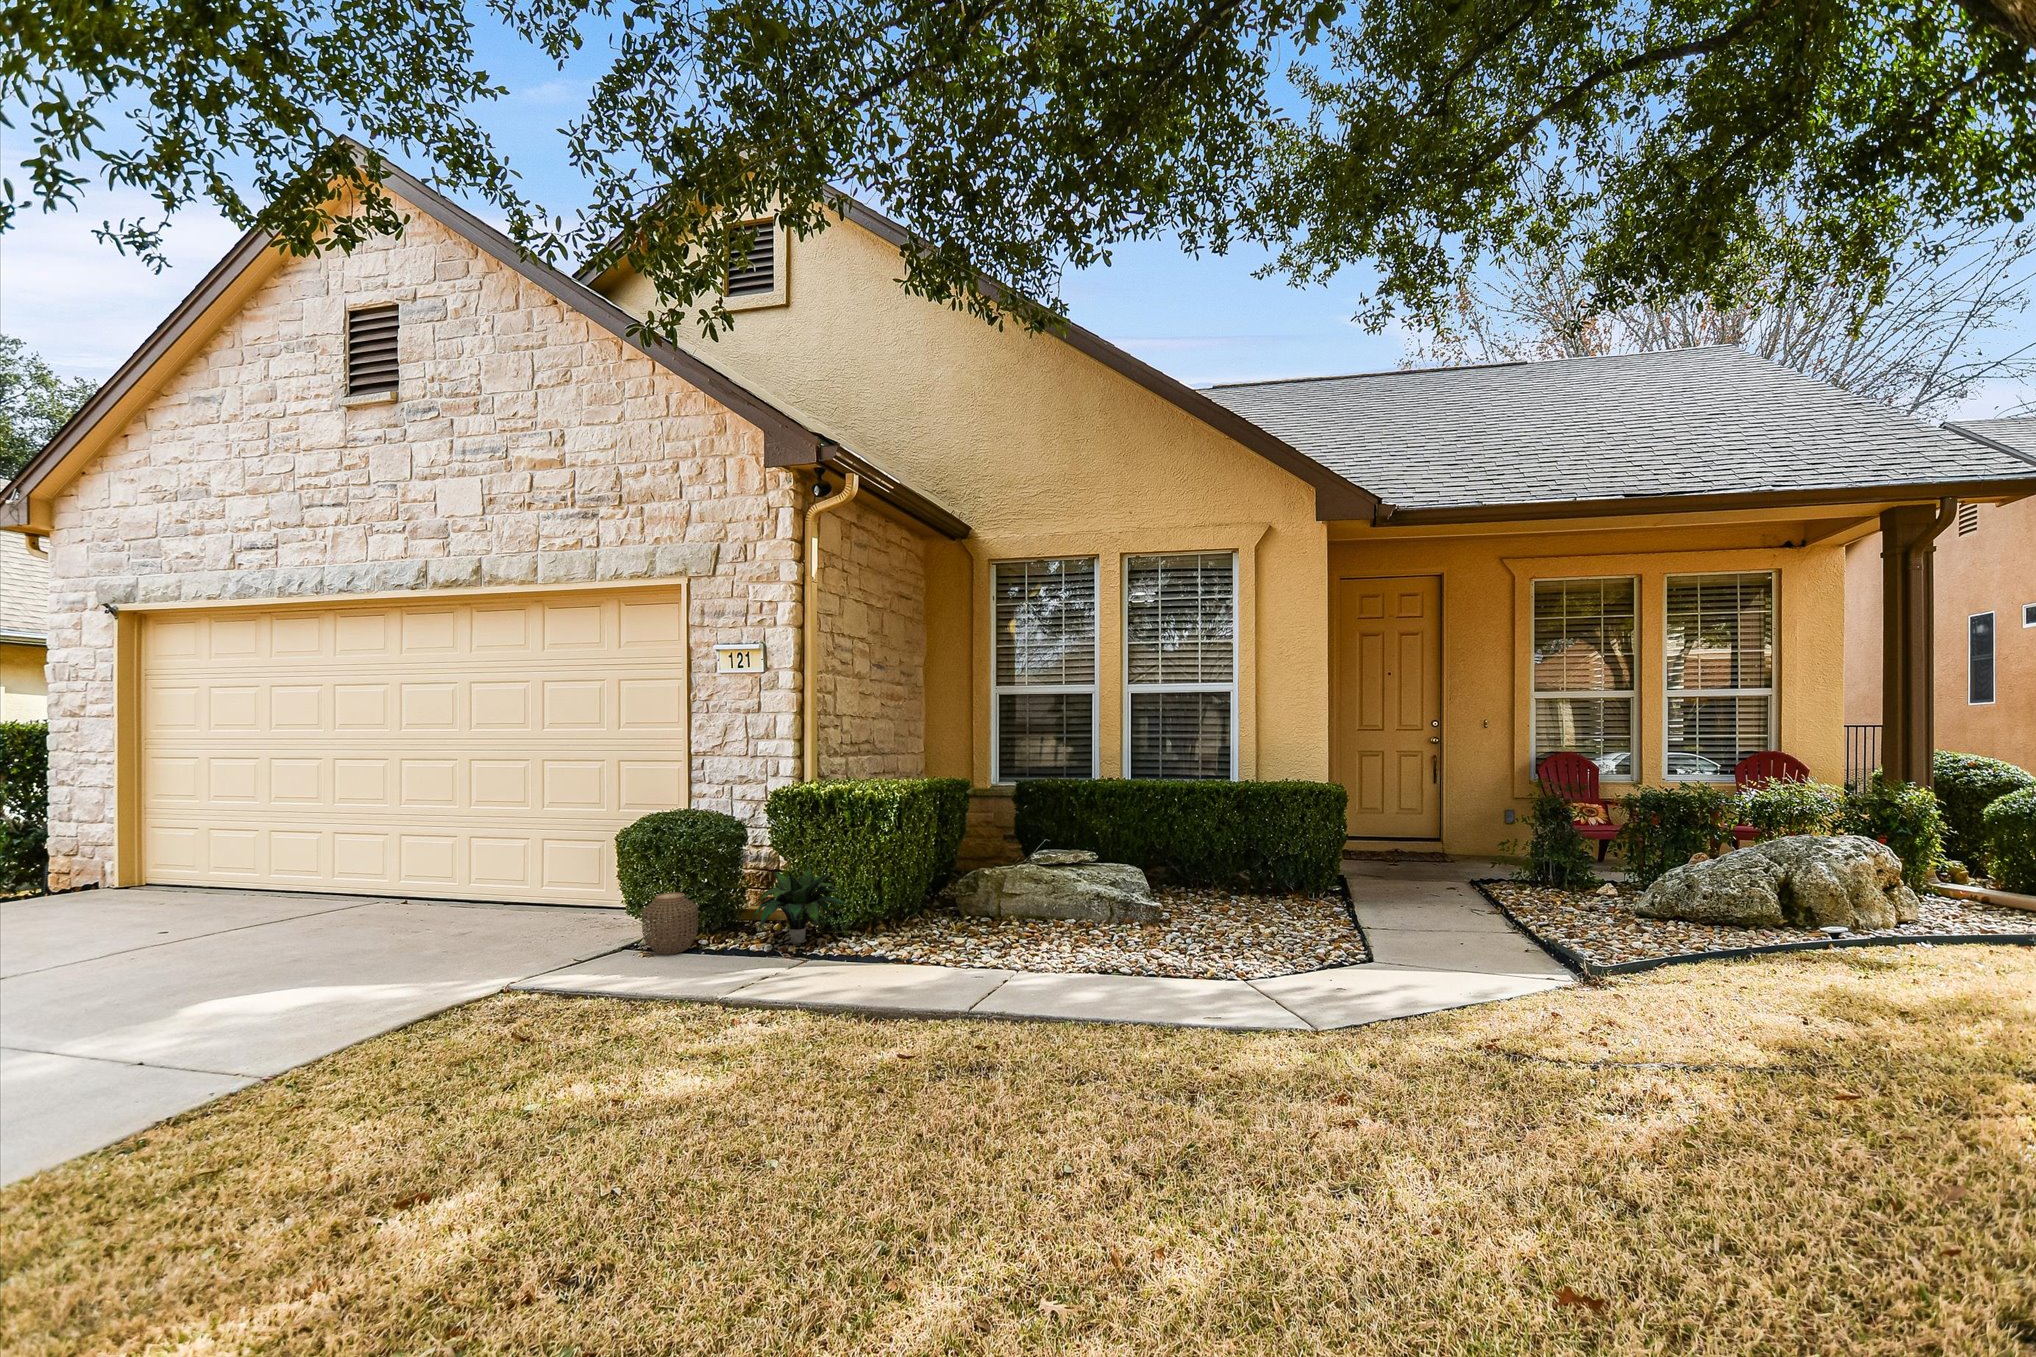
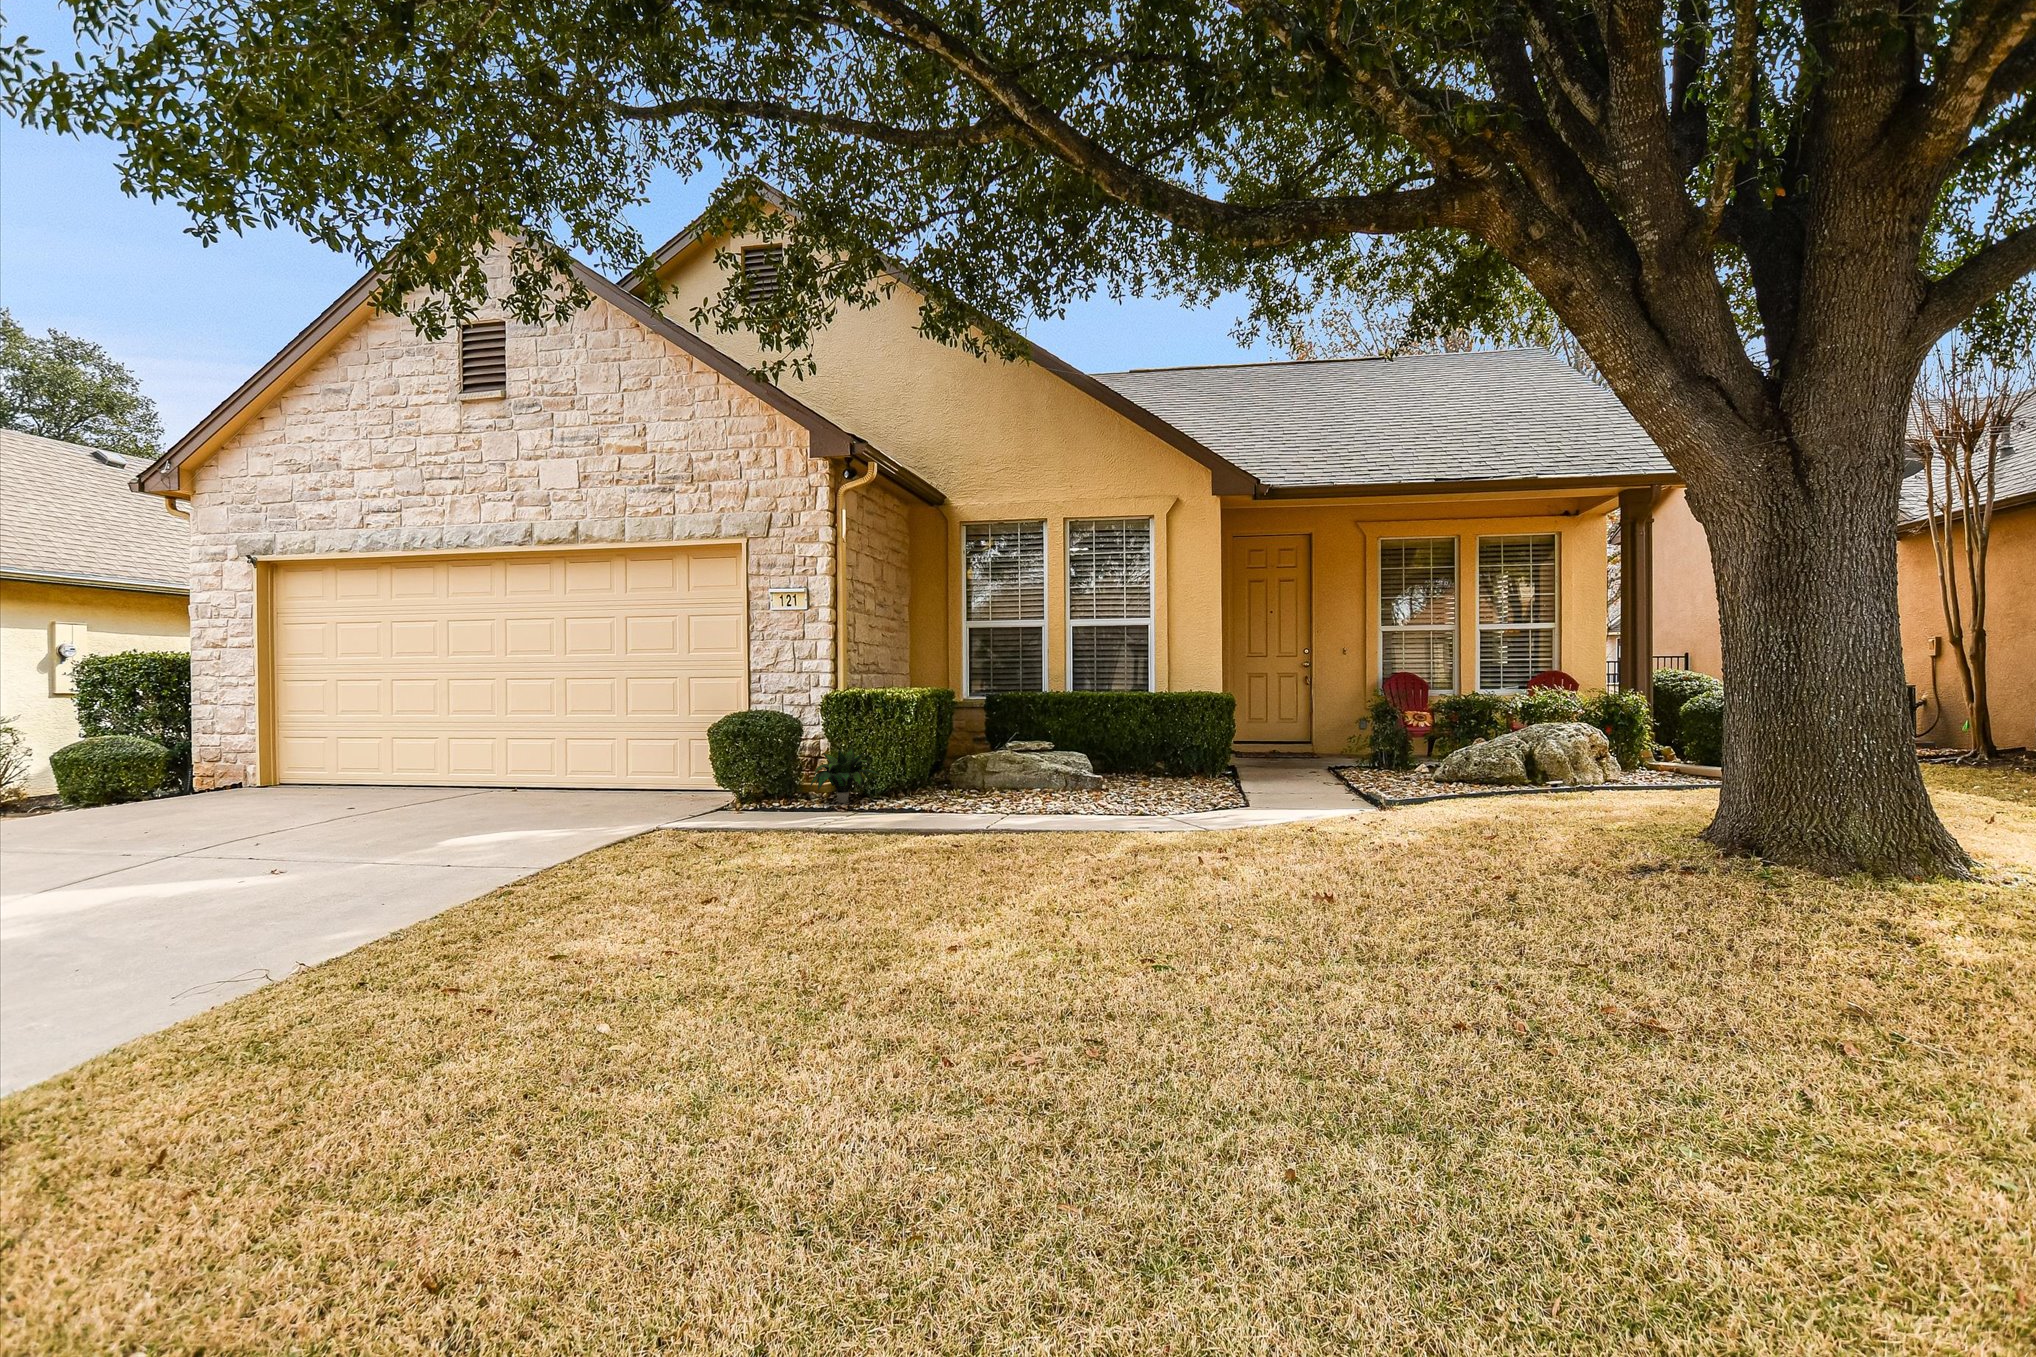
woven basket: present [642,892,698,954] -> none [730,766,771,809]

